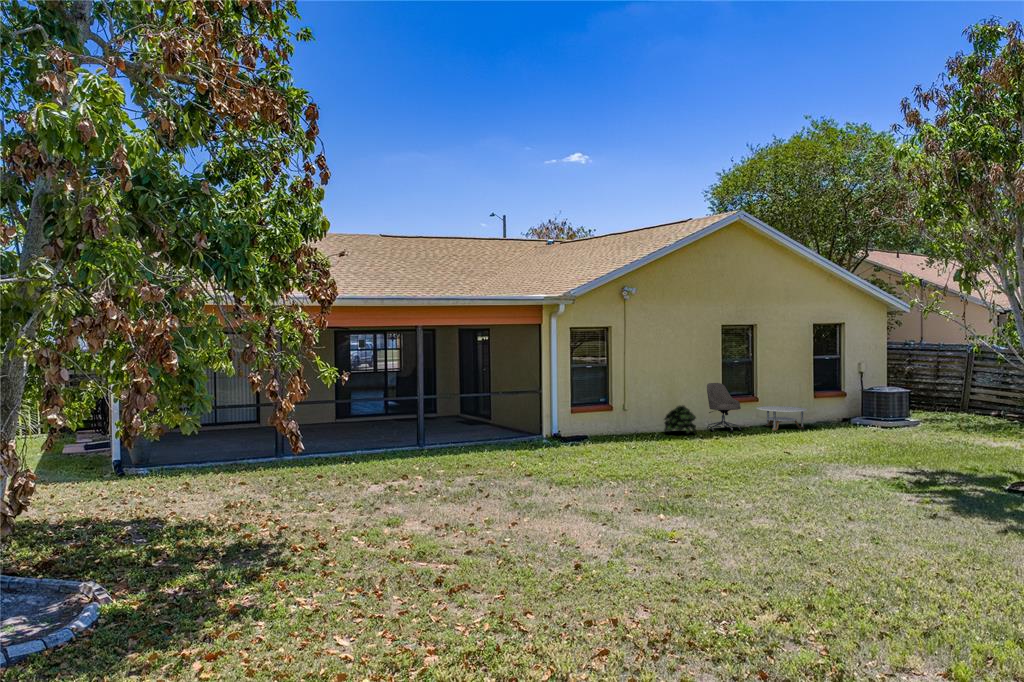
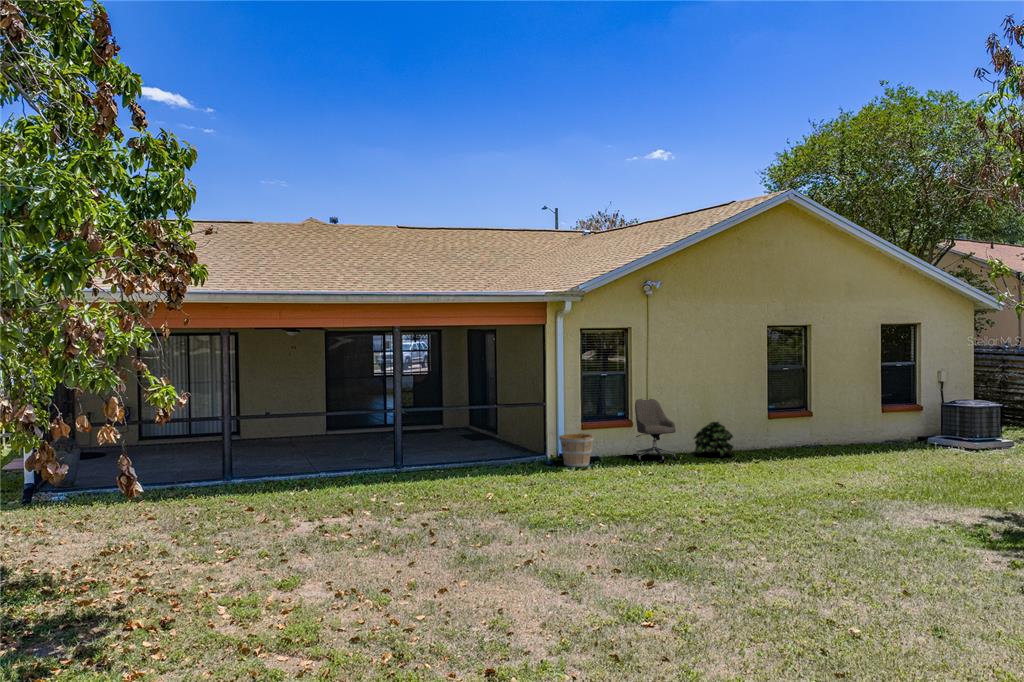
chair: present [707,383,742,433] -> present [635,399,677,463]
round table: present [757,406,807,431] -> none [809,423,872,453]
wooden bucket: none [555,416,584,443] -> present [559,433,594,467]

